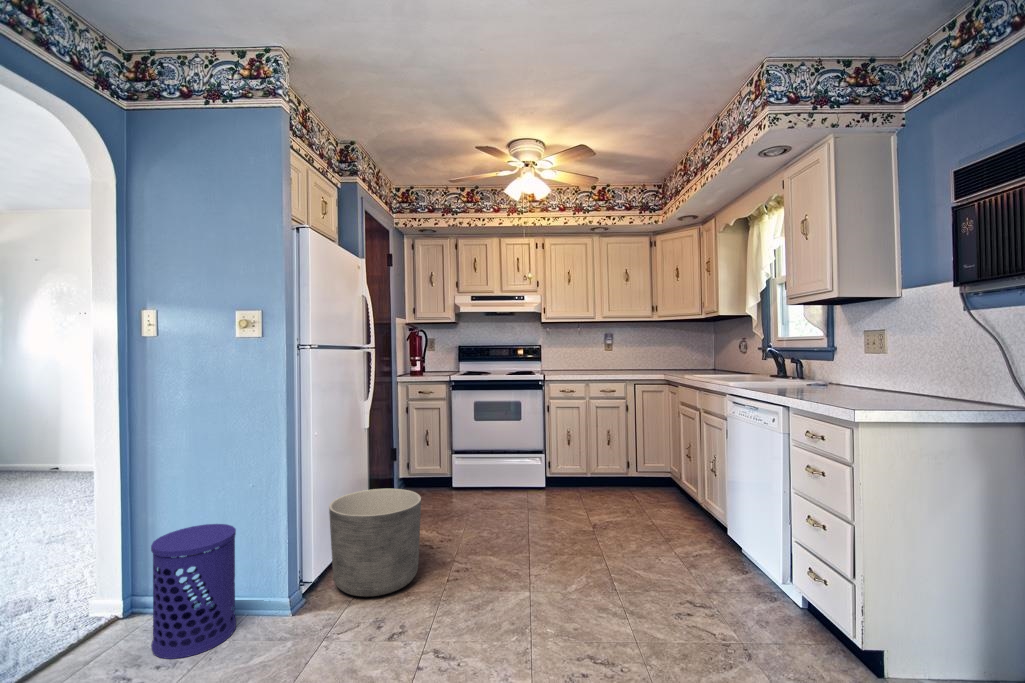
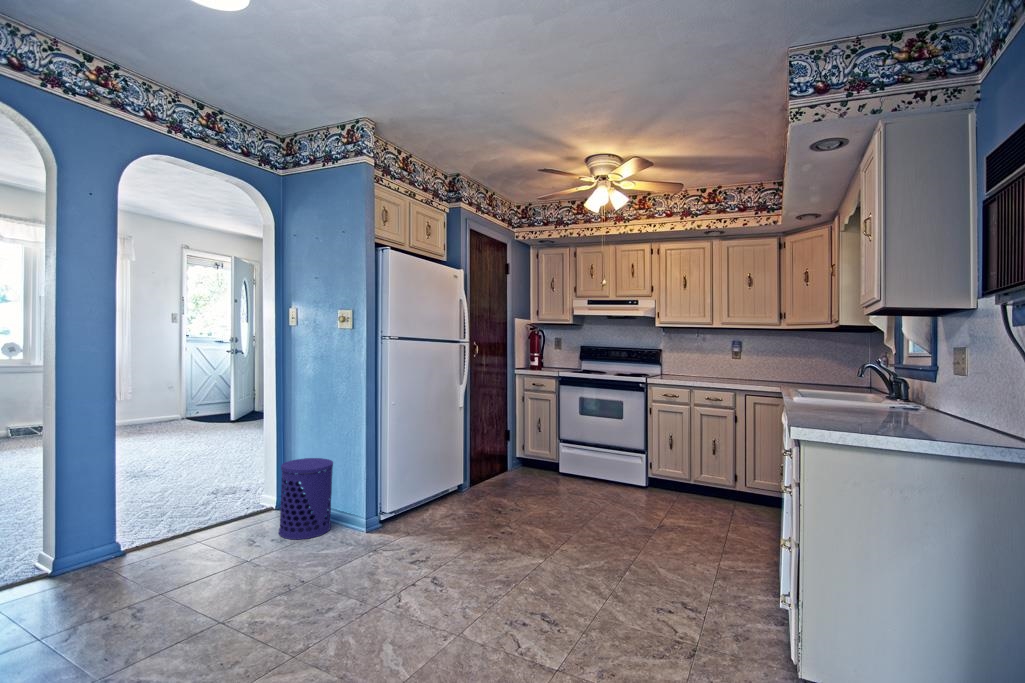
planter: present [329,489,421,597] -> none [400,455,470,535]

